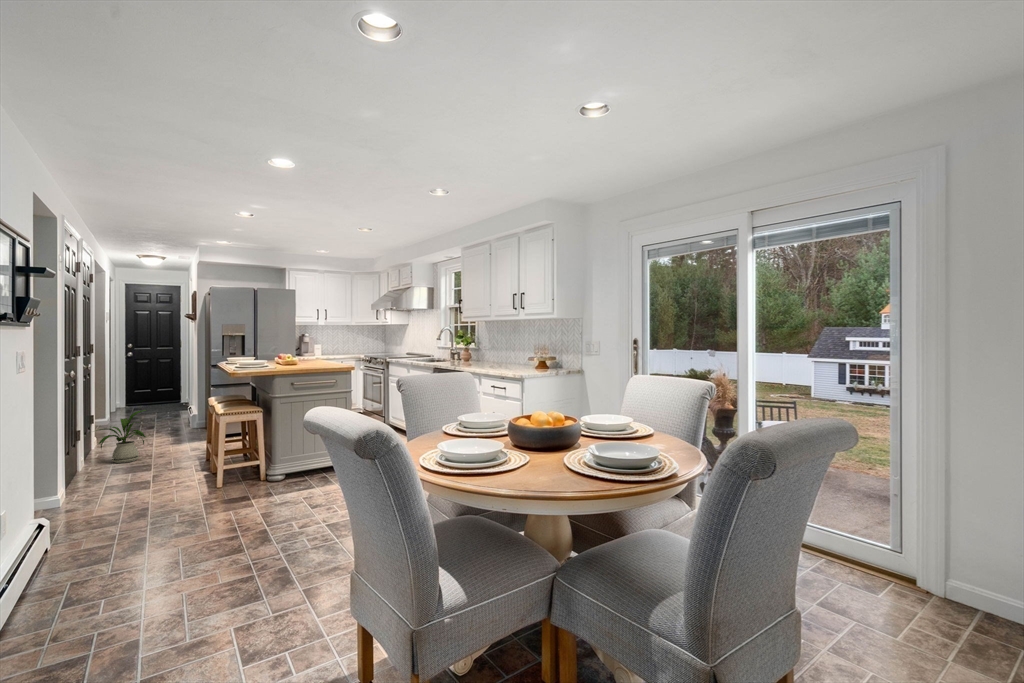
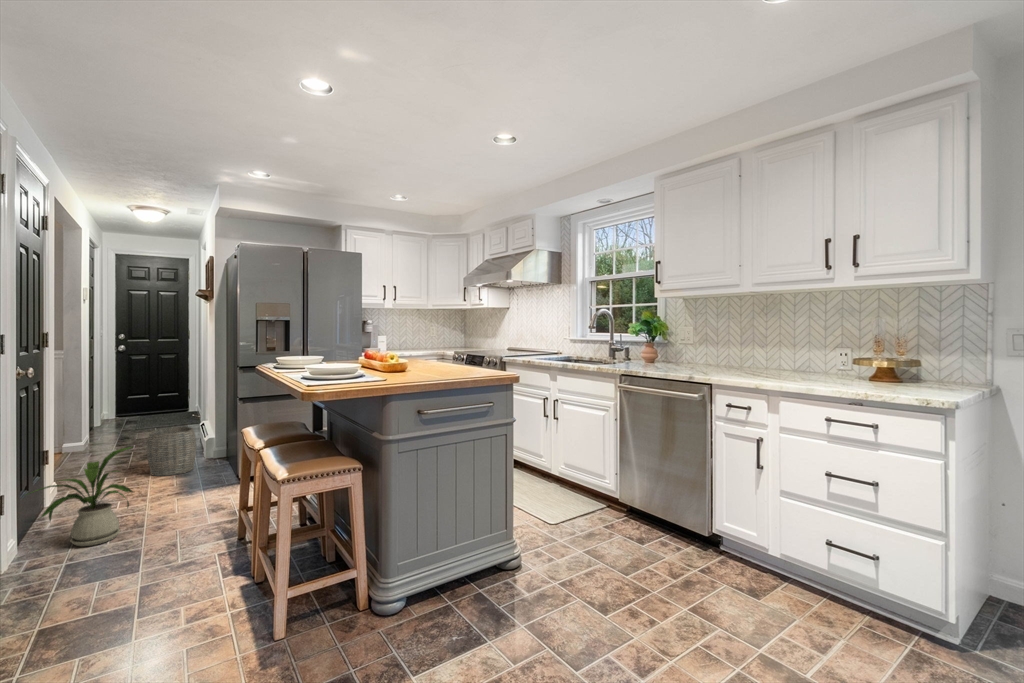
woven basket: none [152,406,184,436] -> present [147,427,196,476]

